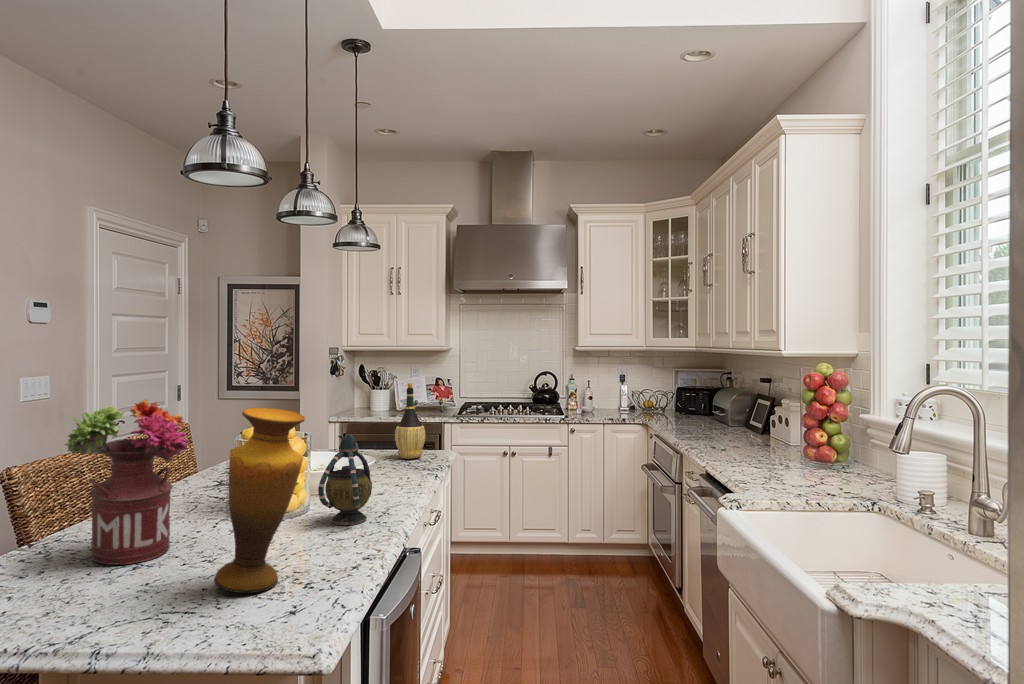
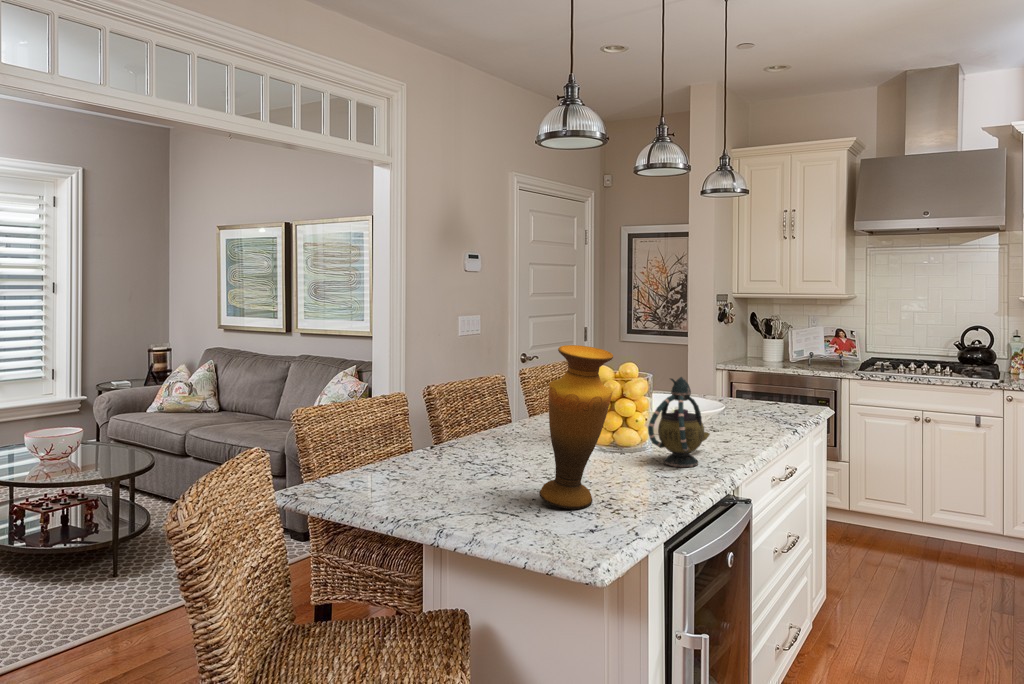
wine bottle: present [395,383,425,459] -> none [760,330,795,412]
flower arrangement: present [65,399,189,565] -> none [448,336,536,470]

